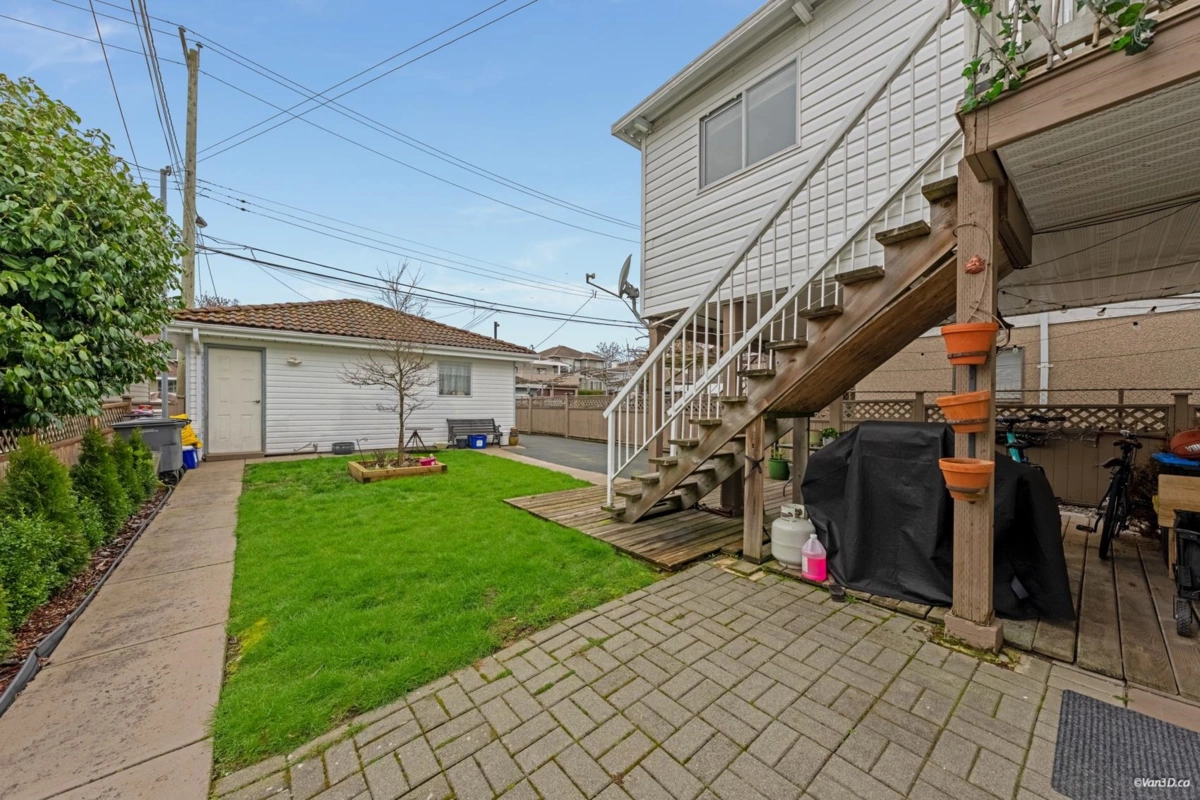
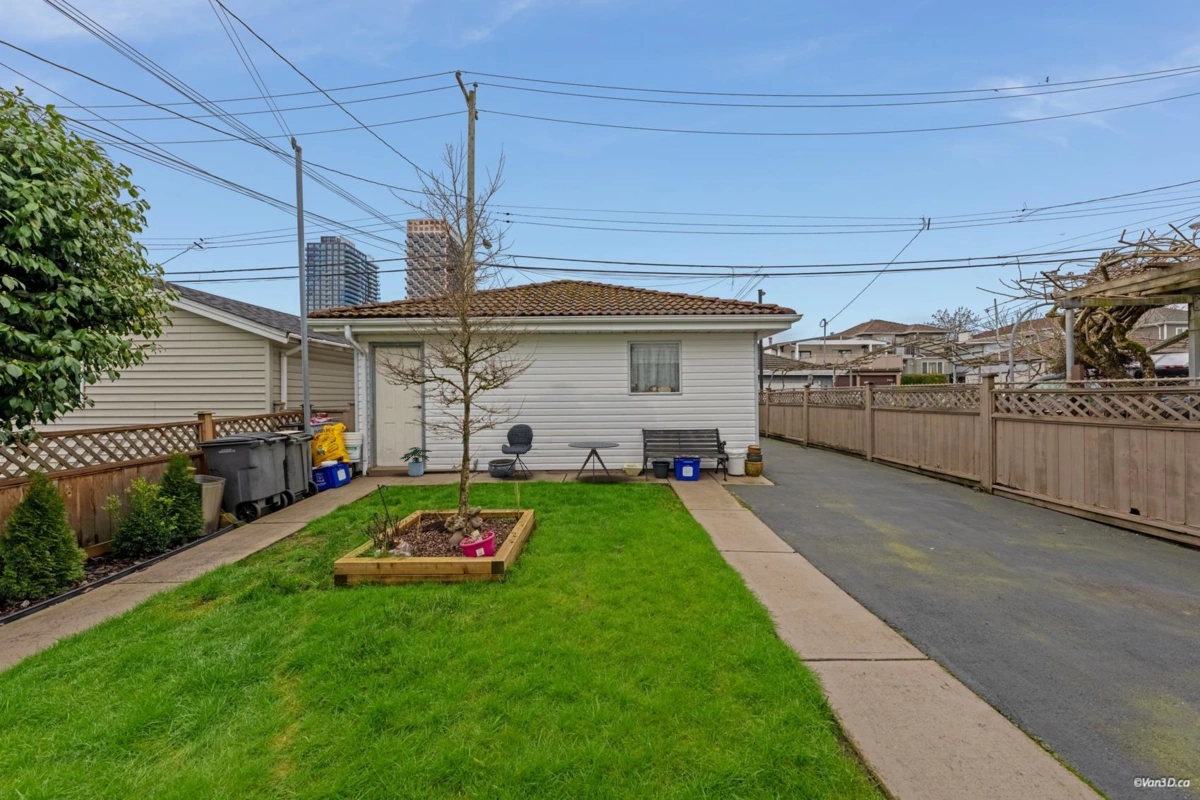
chair: none [345,414,369,454] -> present [502,424,533,479]
potted plant: none [248,432,278,455] -> present [400,447,432,476]

